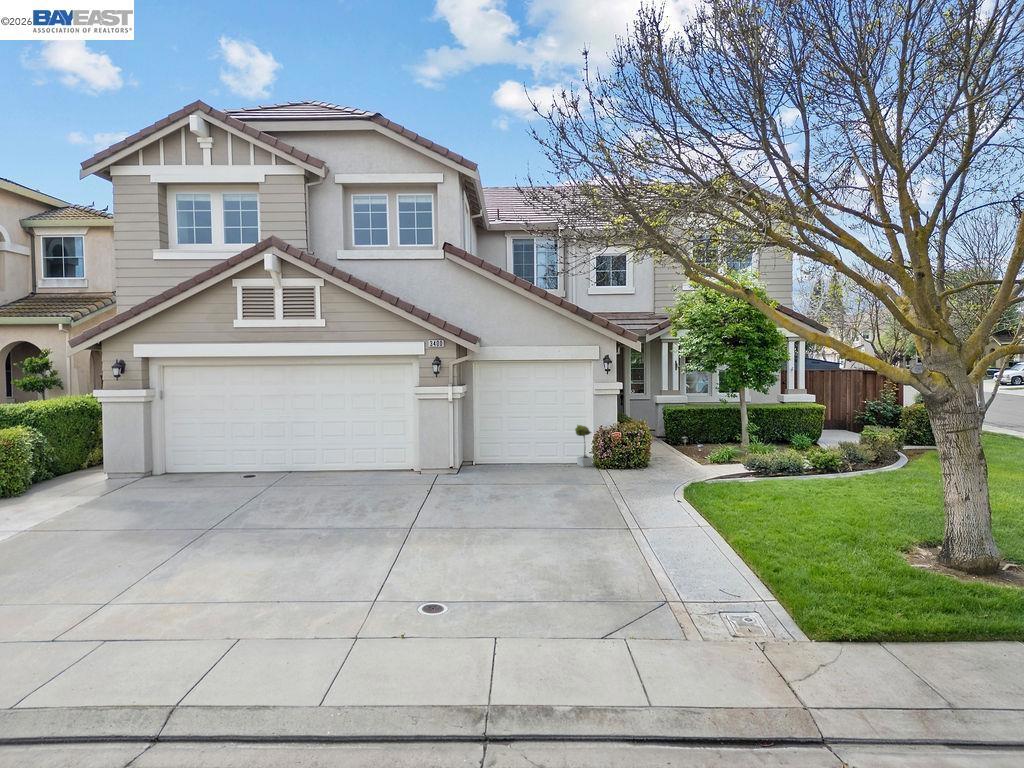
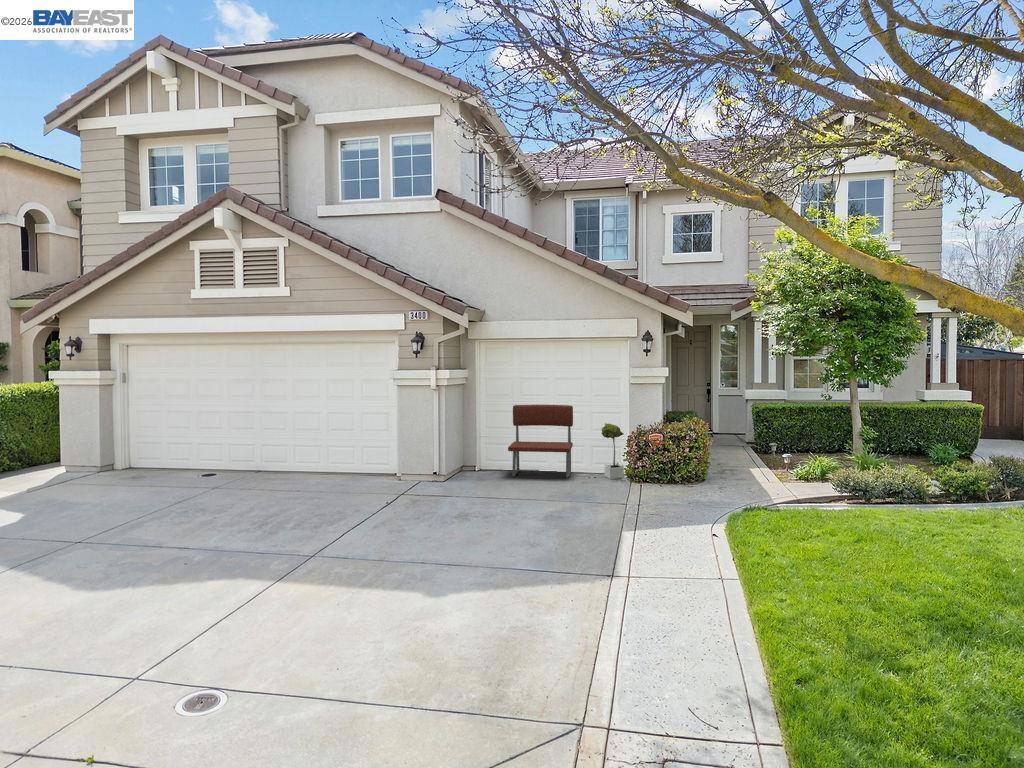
bench: none [505,412,553,468] -> present [508,405,573,478]

